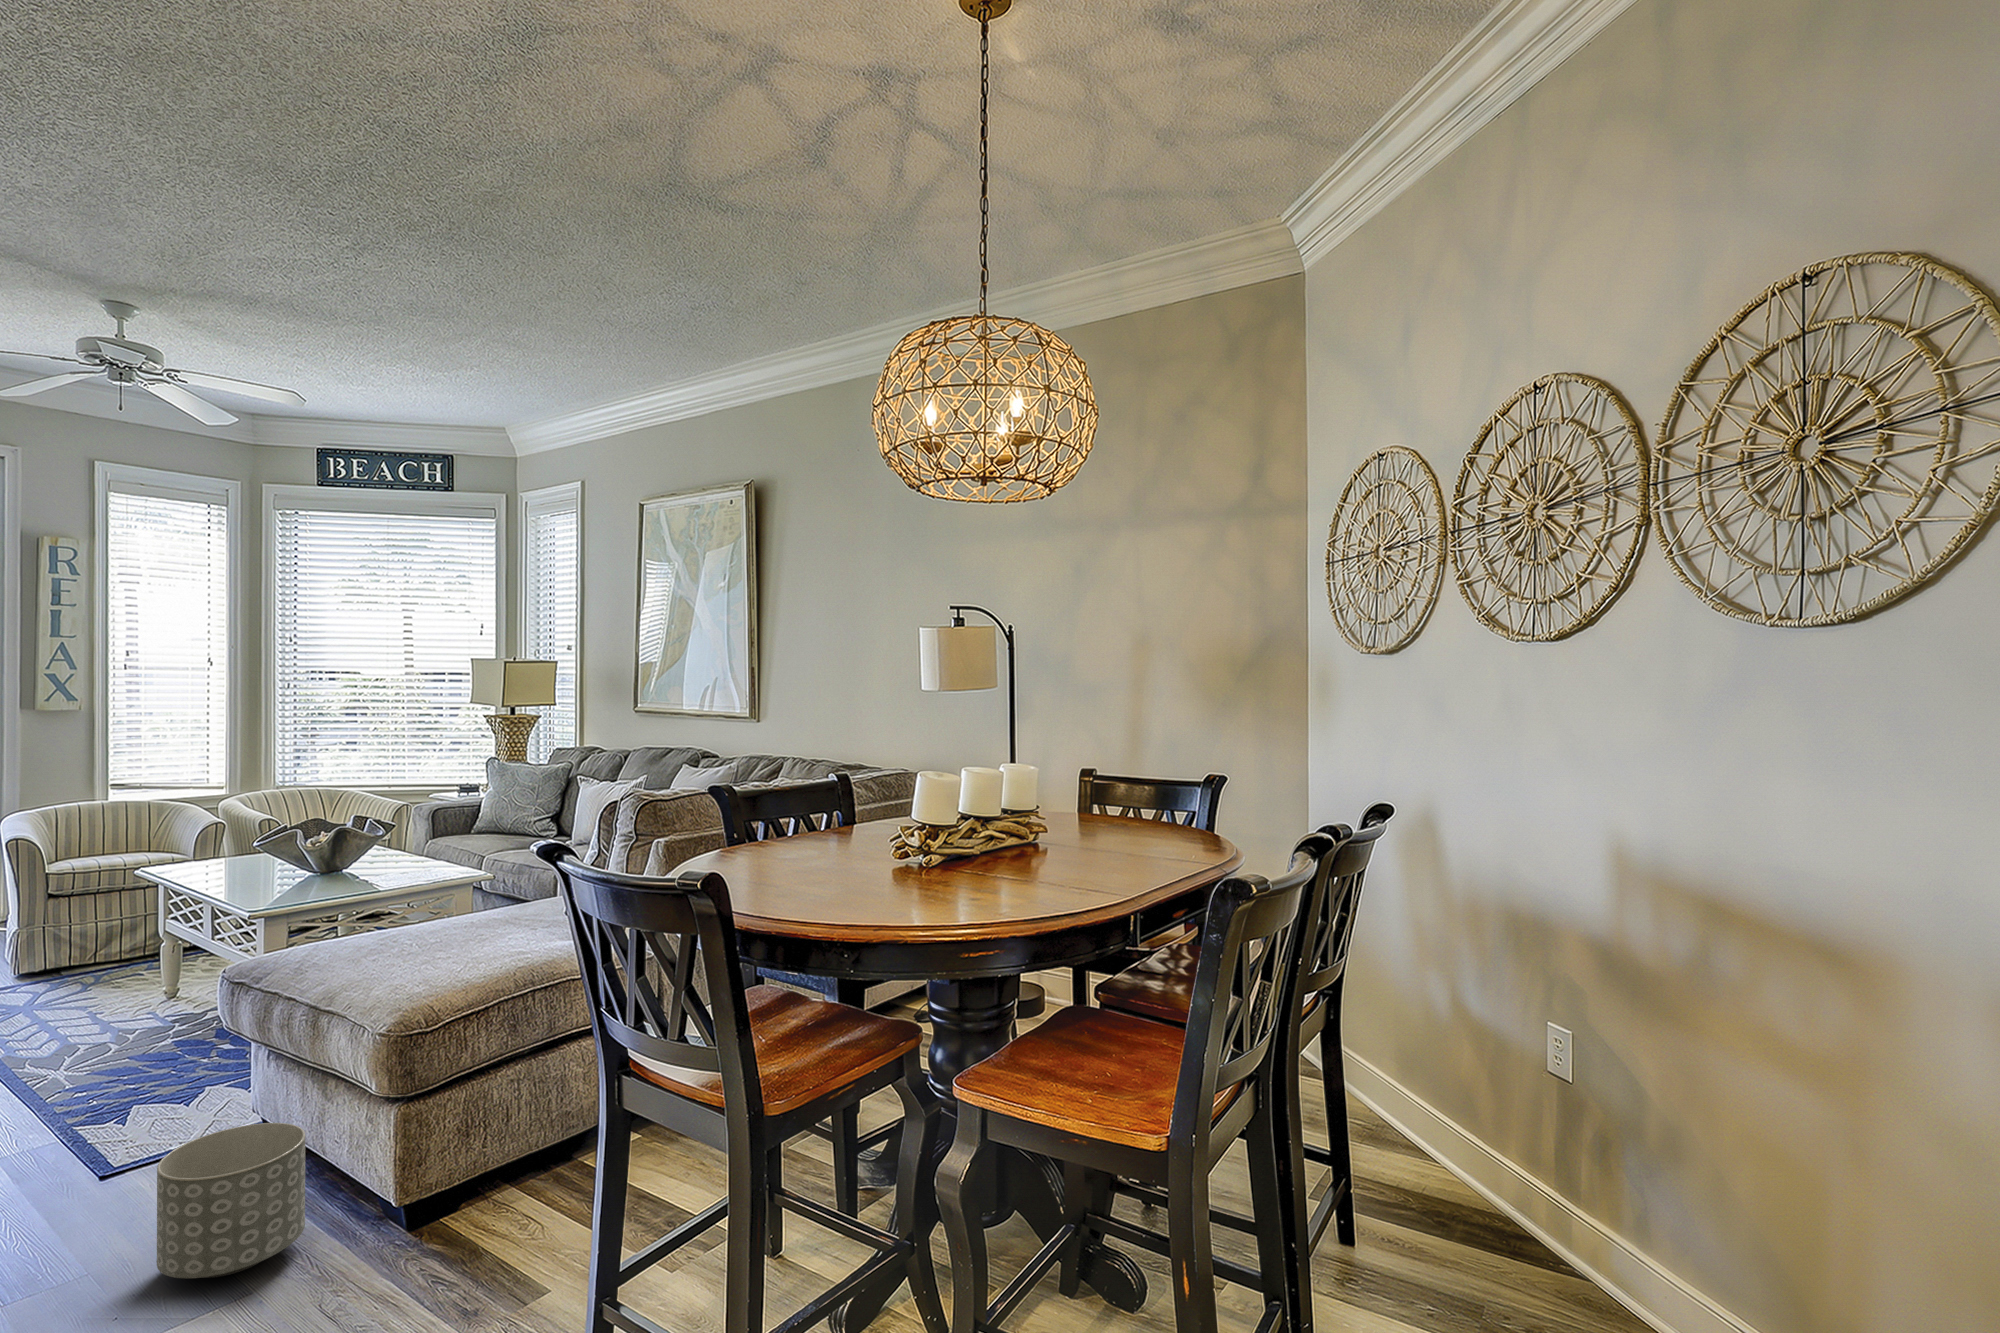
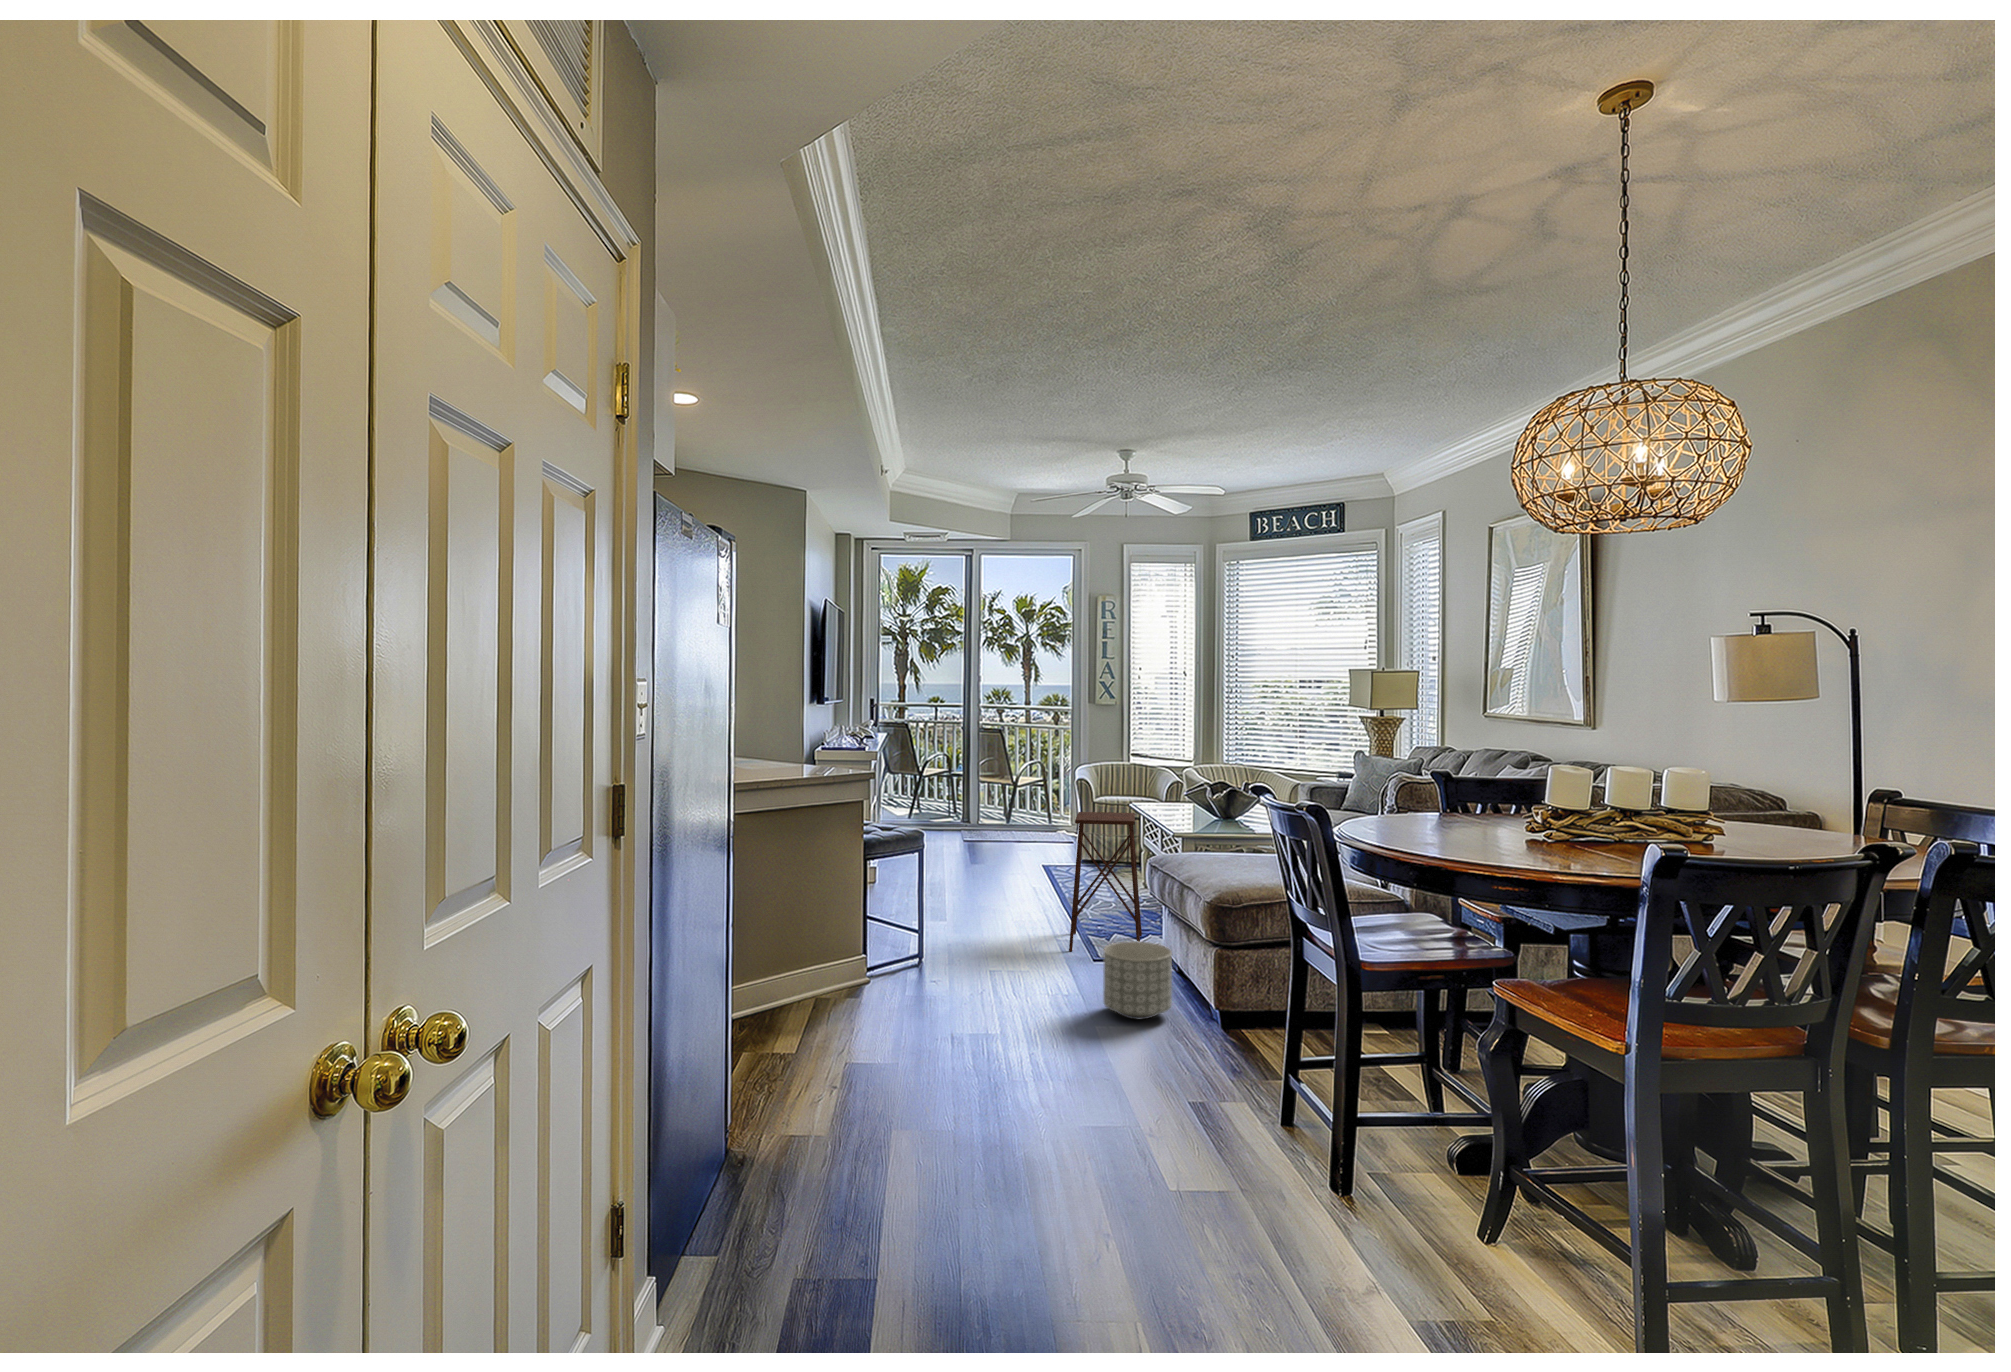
side table: none [36,895,201,1172] -> present [1069,812,1142,952]

